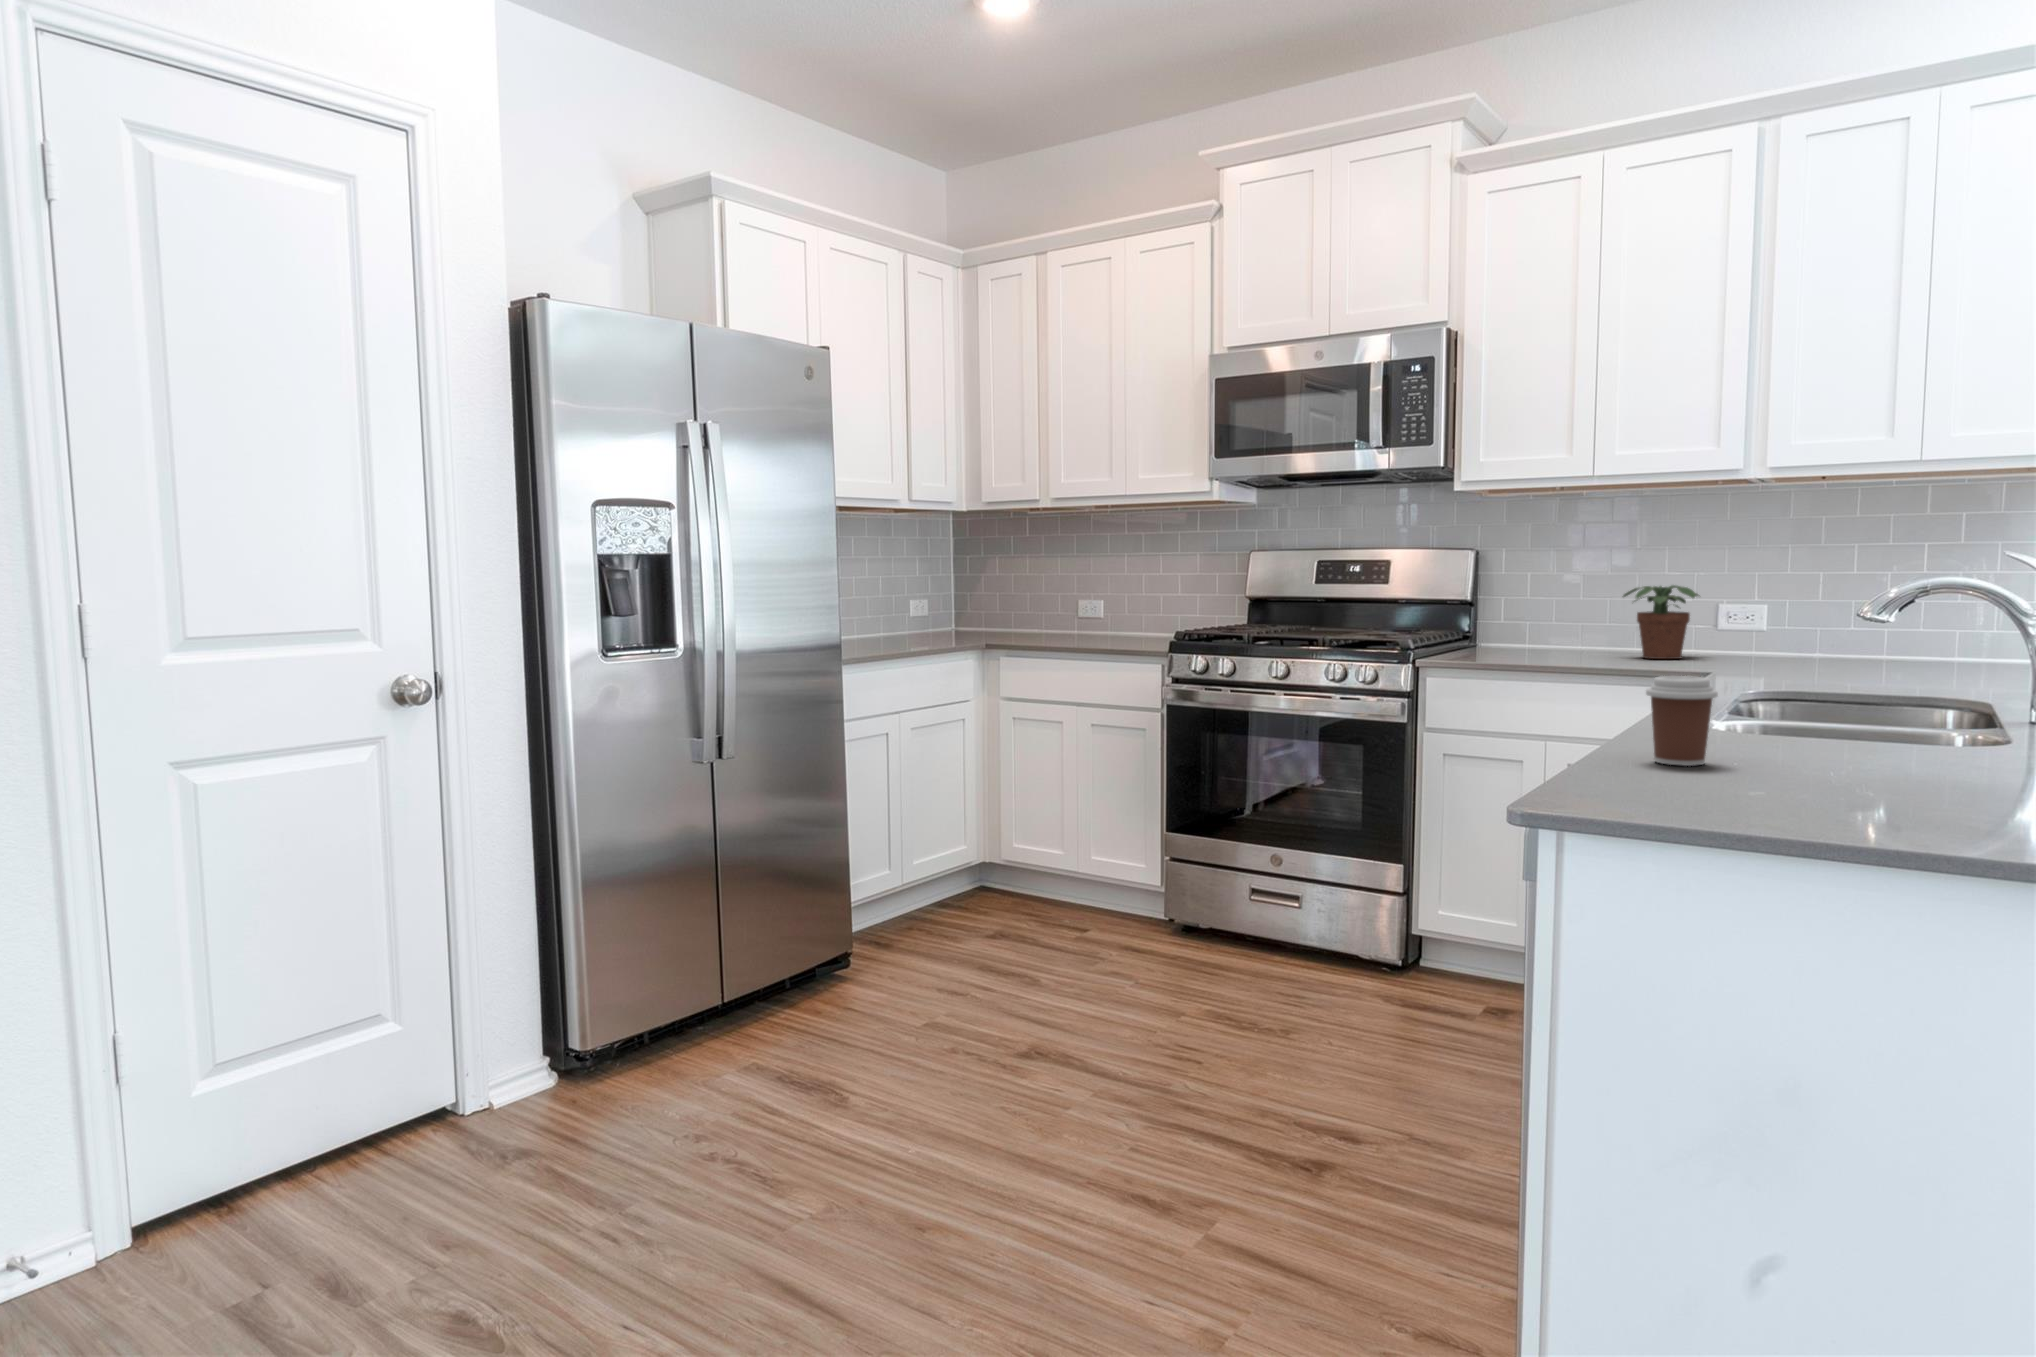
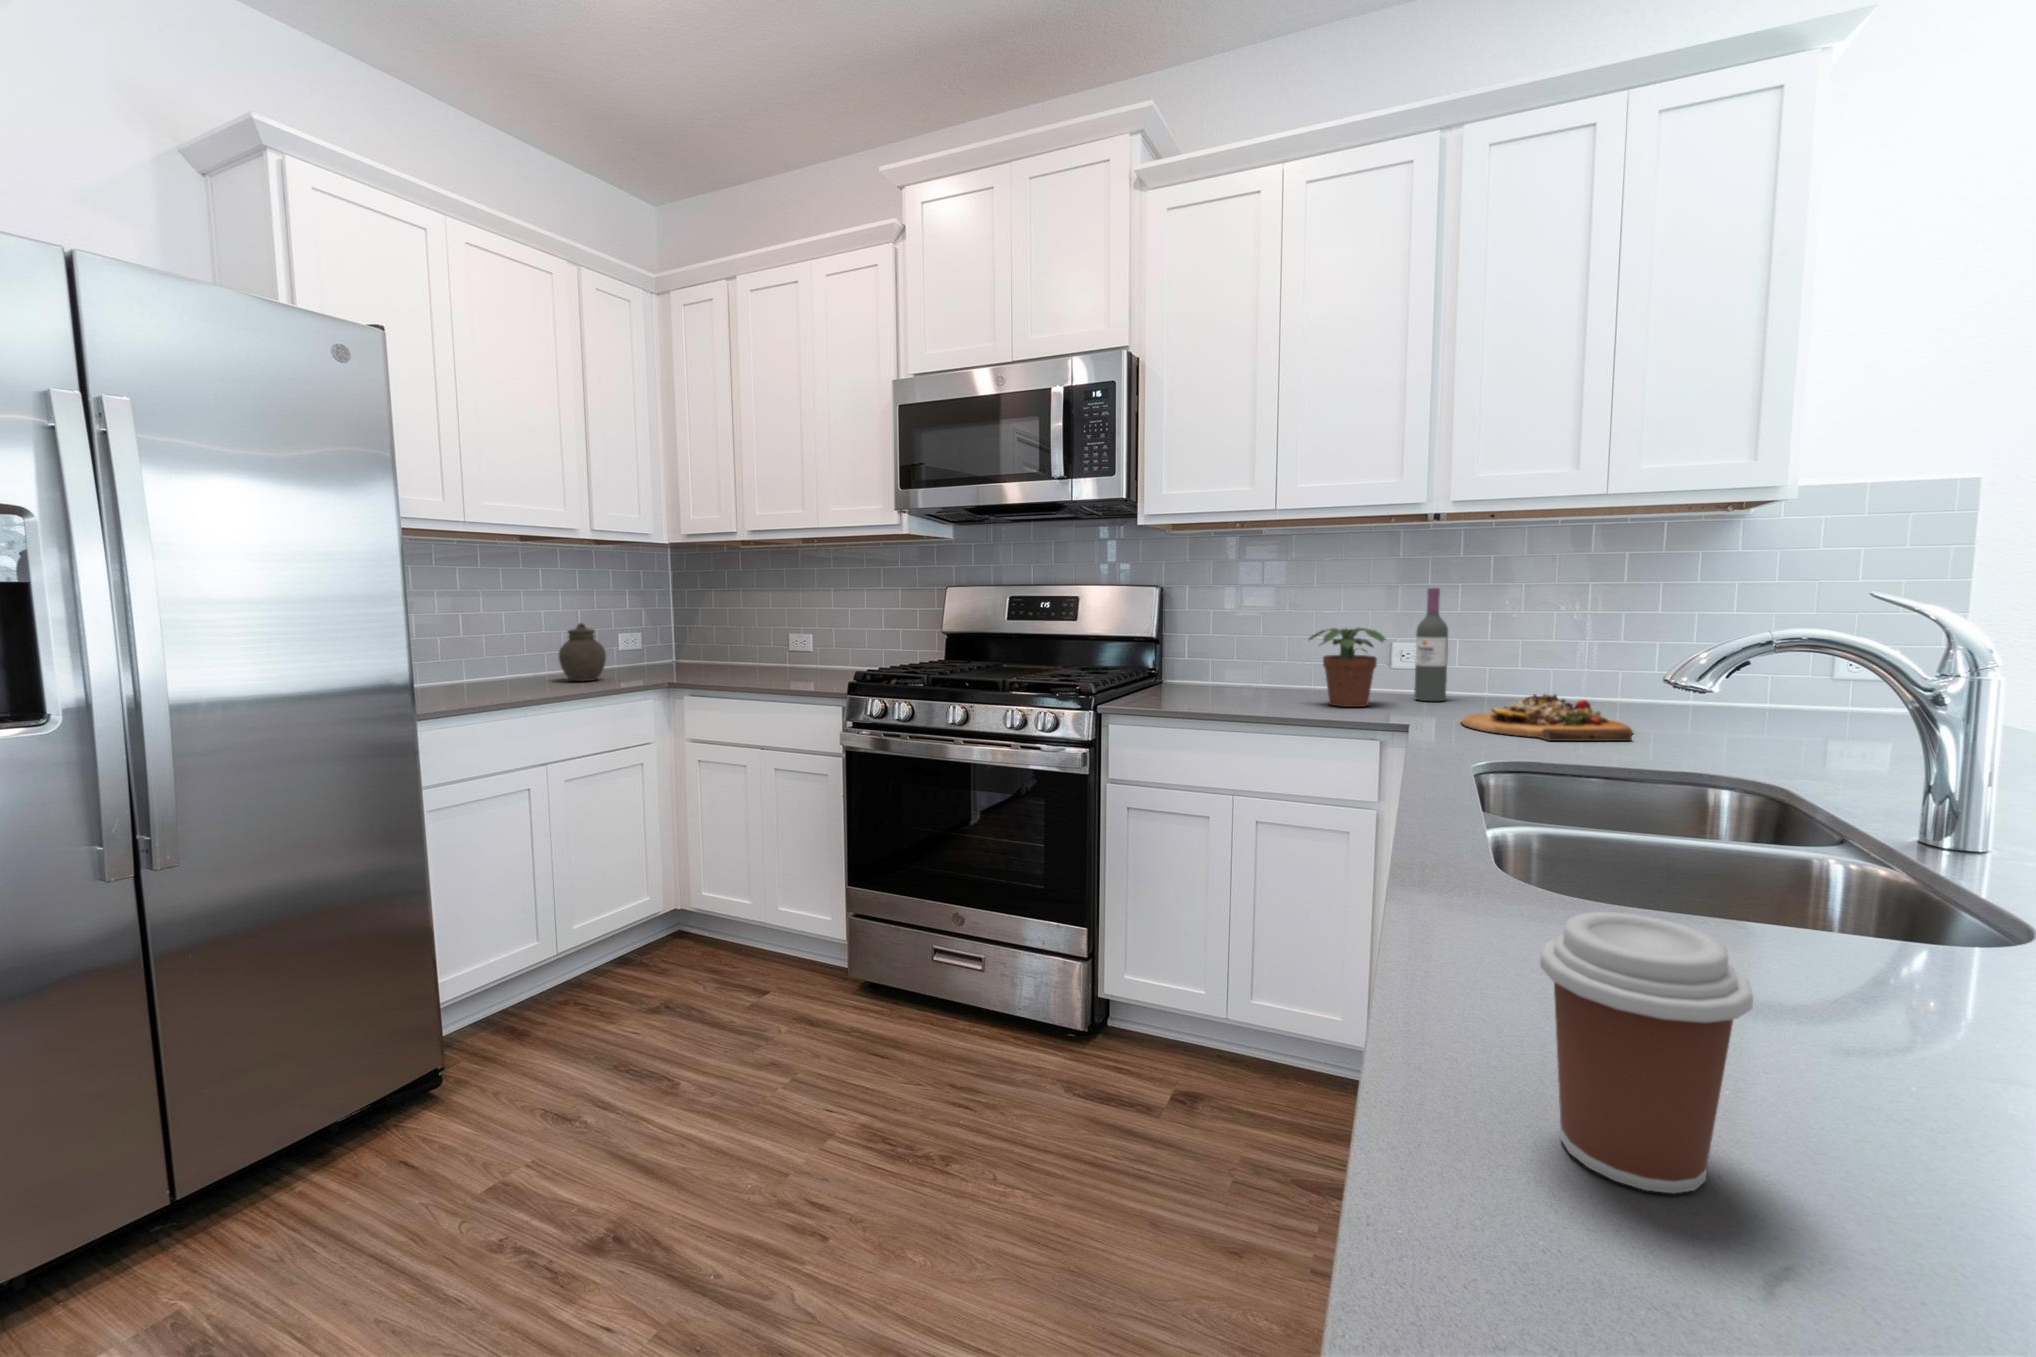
wine bottle: none [1732,547,1766,656] -> present [1414,588,1448,701]
jar: none [883,588,923,642] -> present [559,623,606,681]
cutting board: none [1759,641,1916,677] -> present [1461,694,1633,741]

